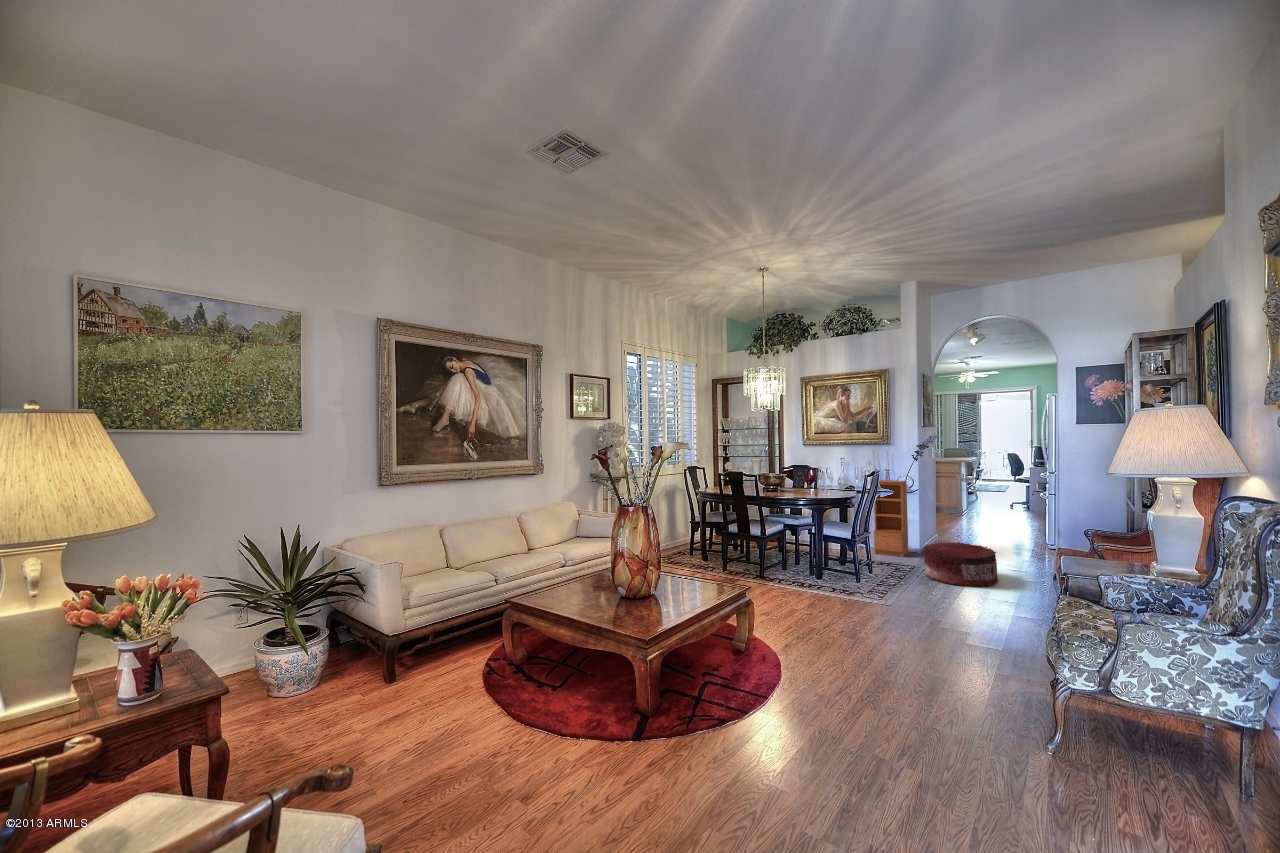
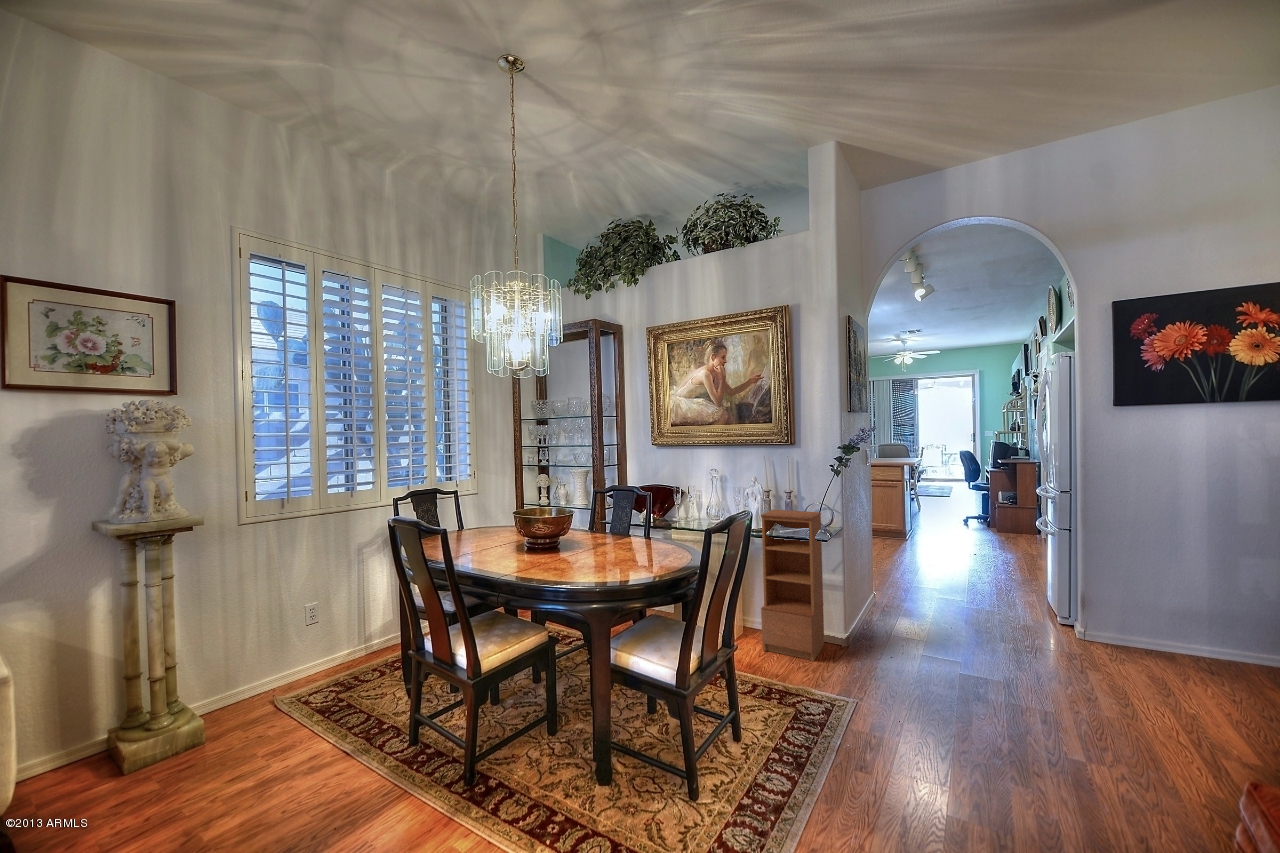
pouf: present [924,542,998,586] -> none [851,653,1016,795]

